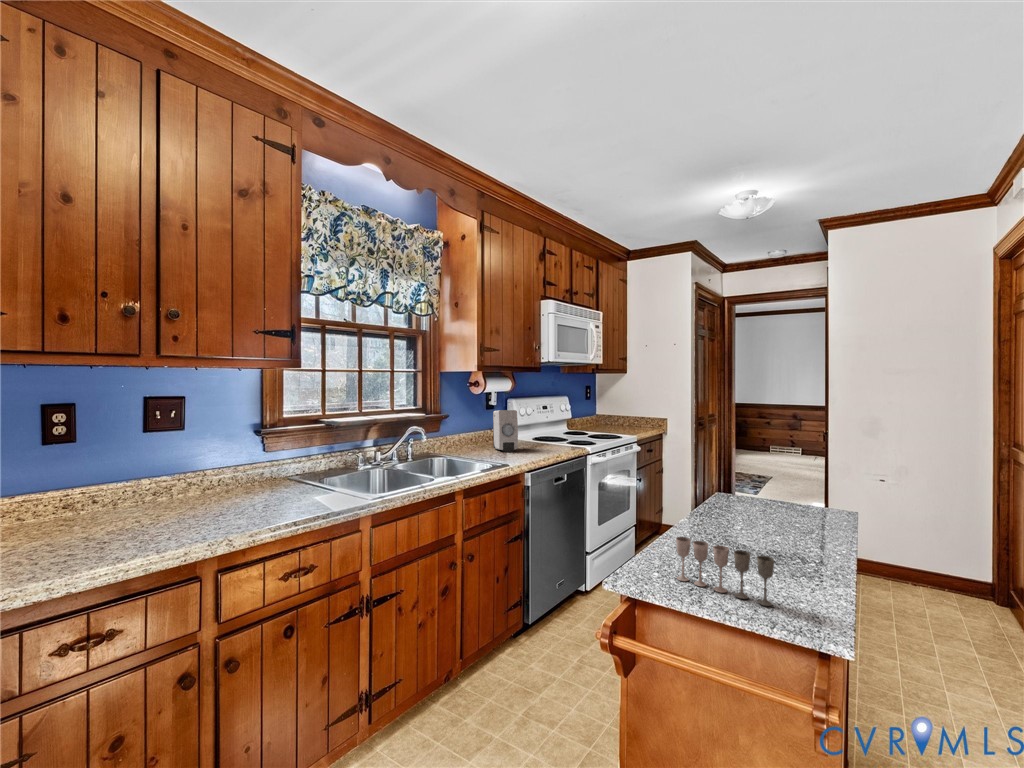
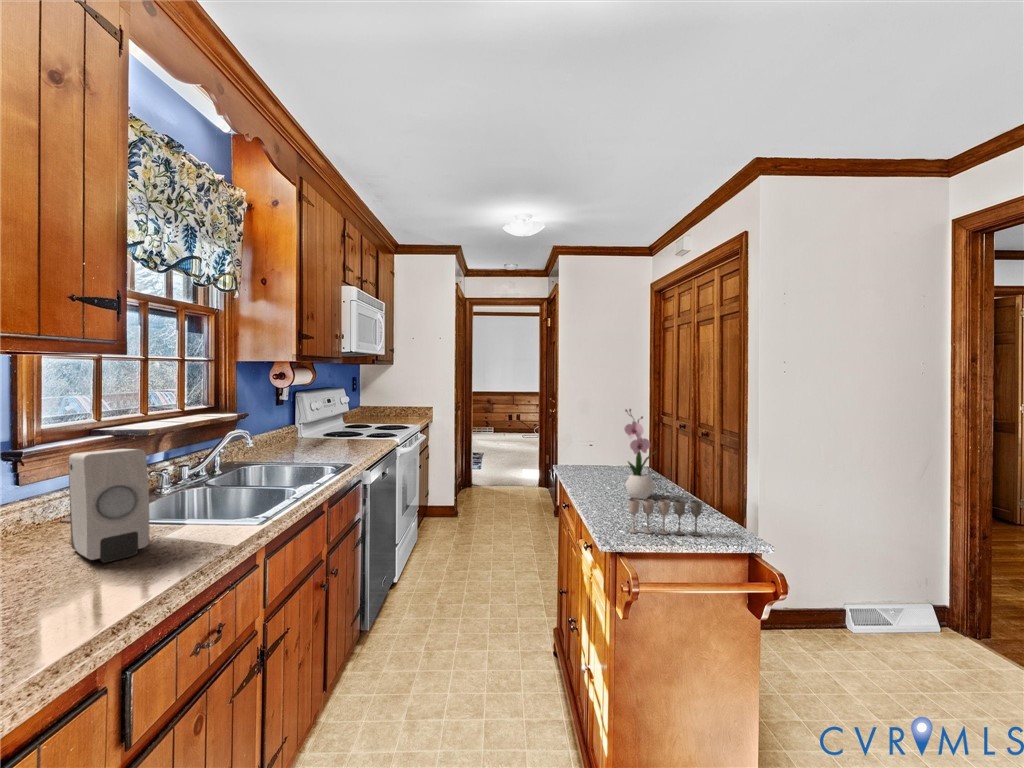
soap dispenser: present [493,410,518,452] -> present [68,449,149,563]
flower arrangement: none [744,427,804,550] -> present [624,409,656,499]

